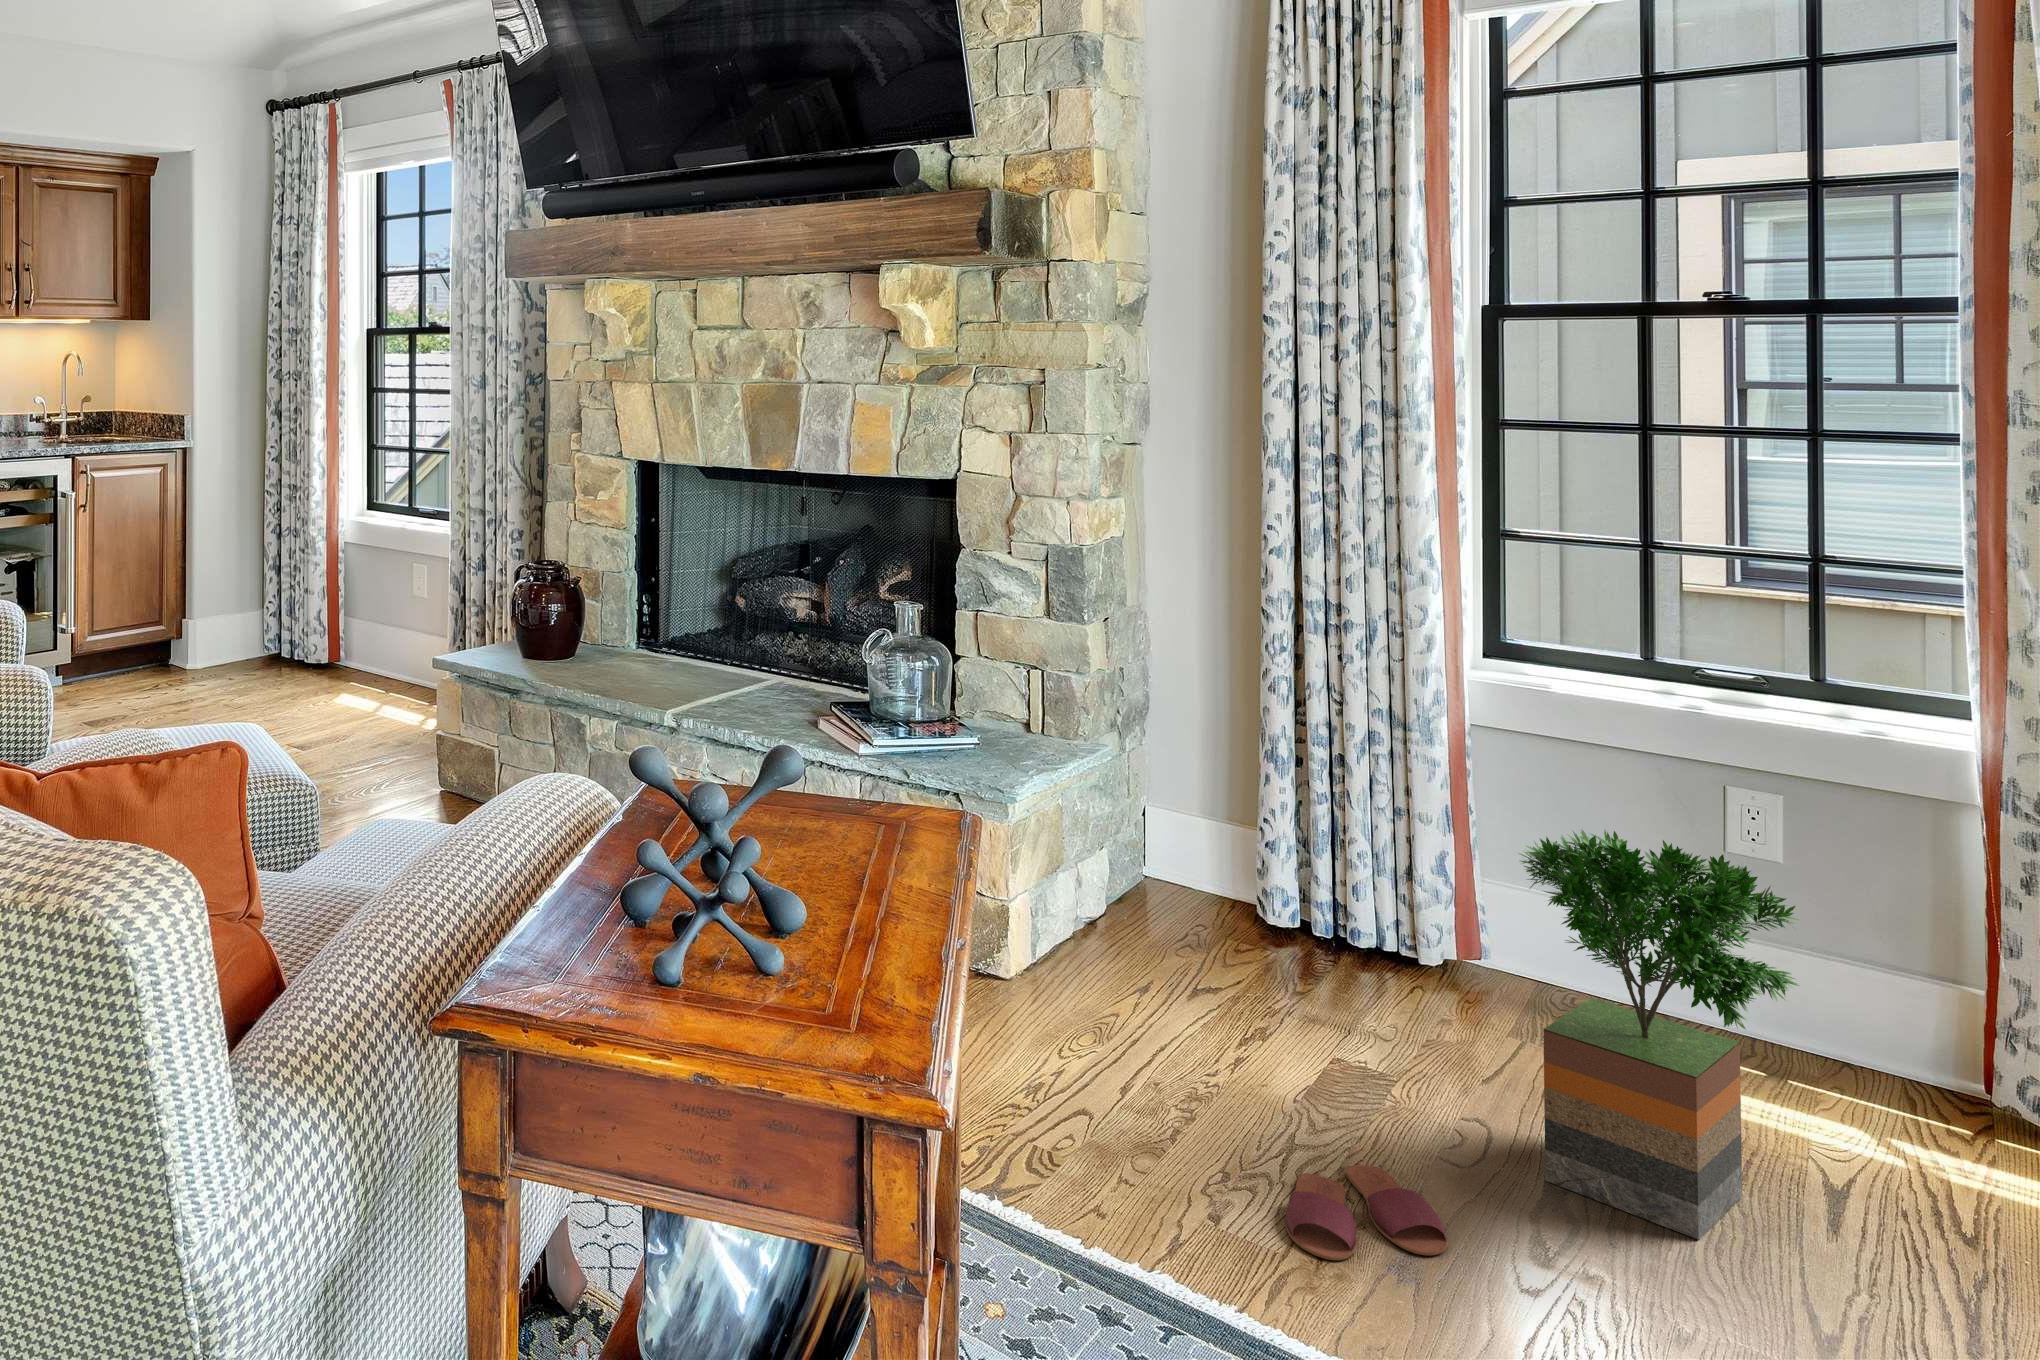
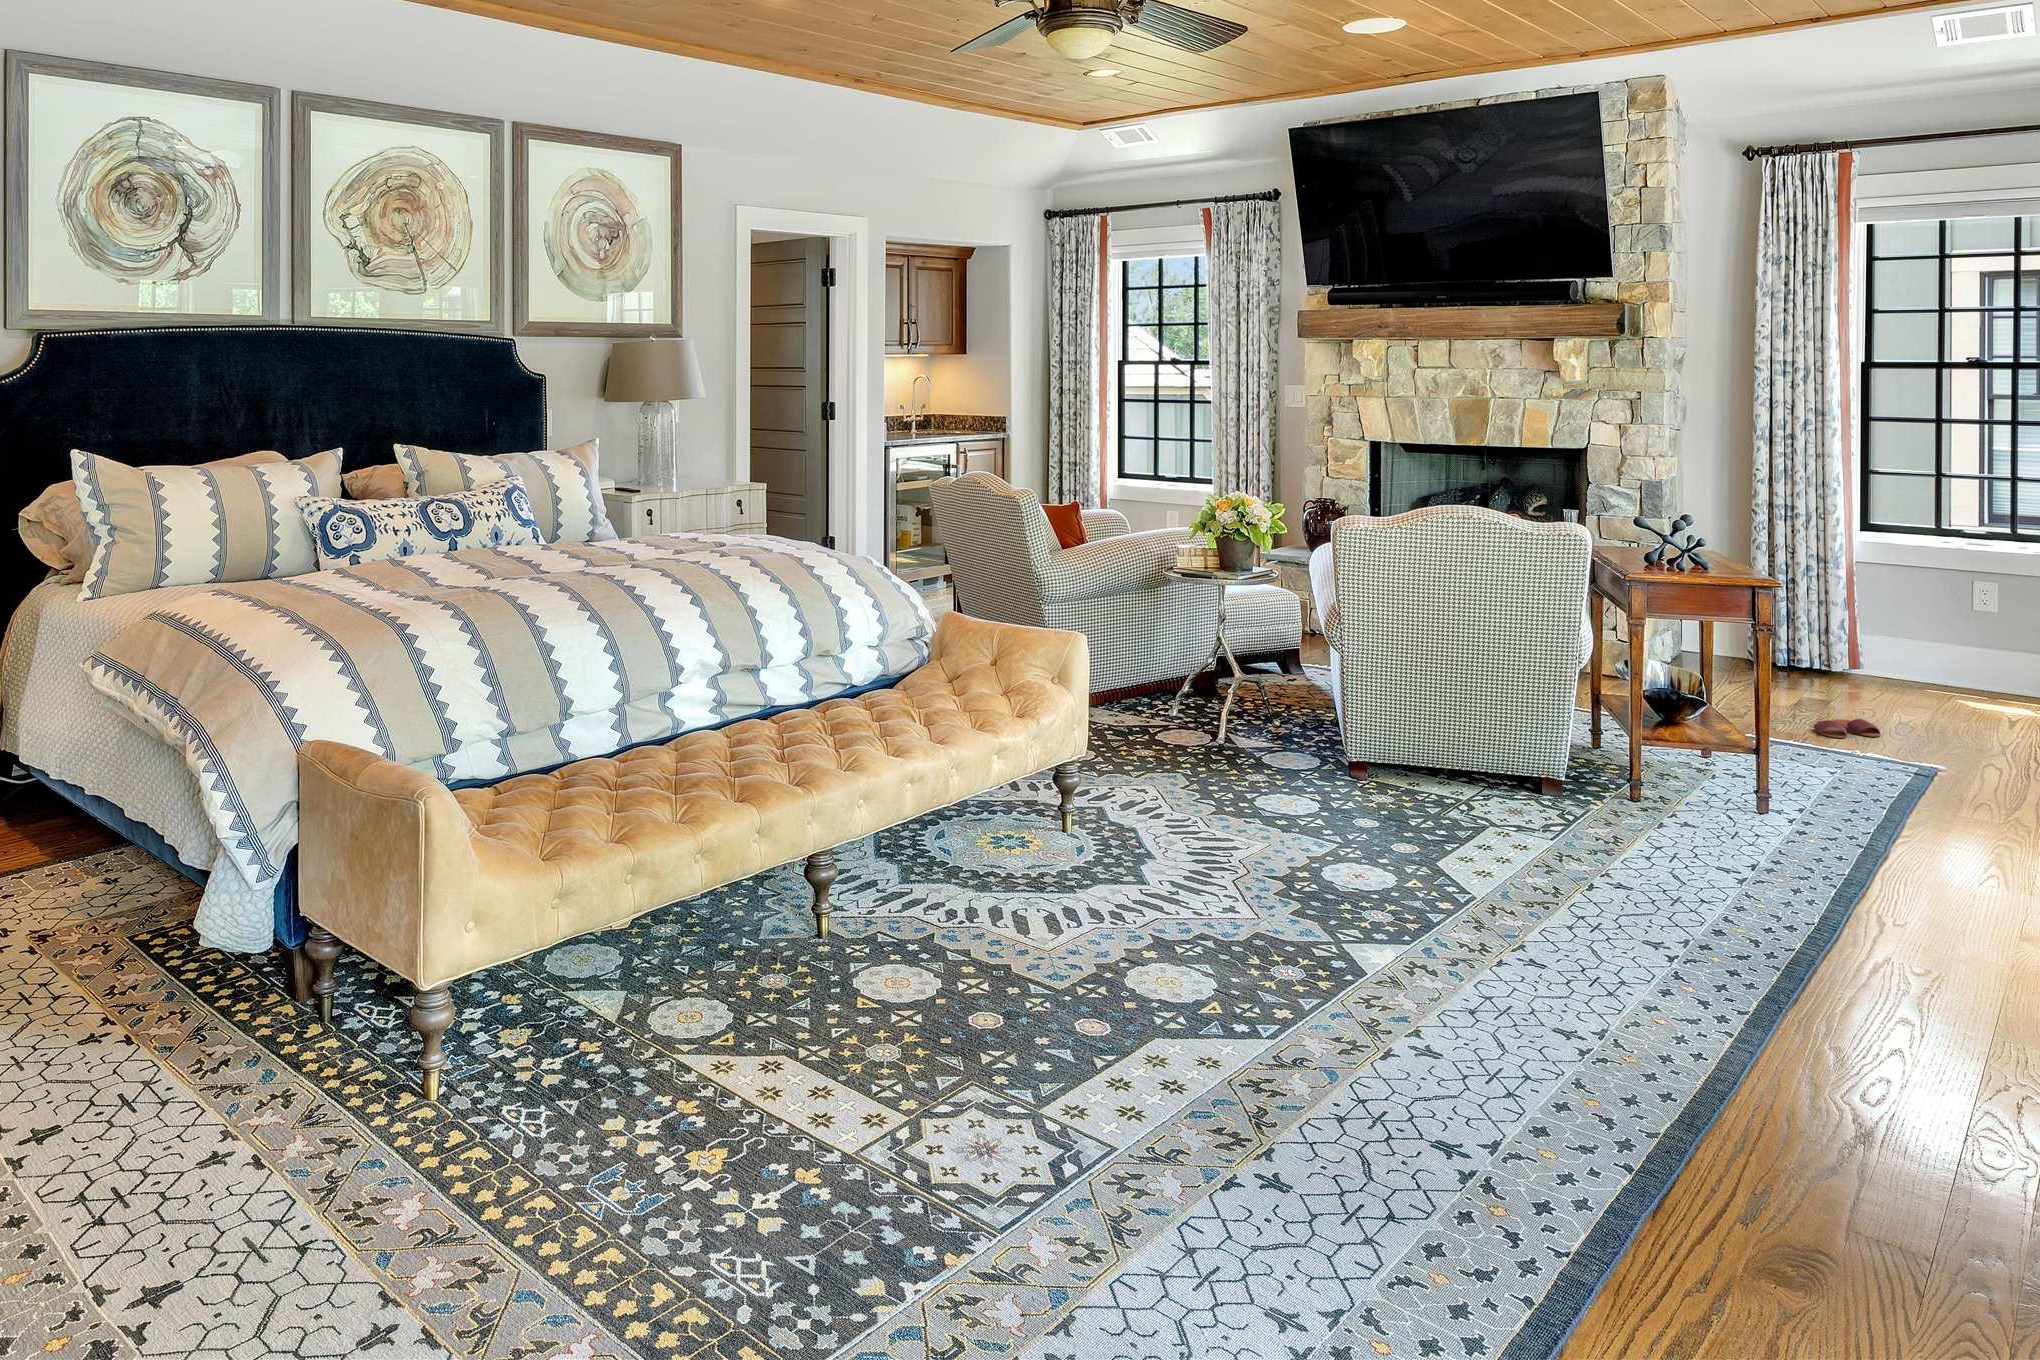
potted tree: present [1519,830,1799,1240] -> none [1898,585,2012,733]

